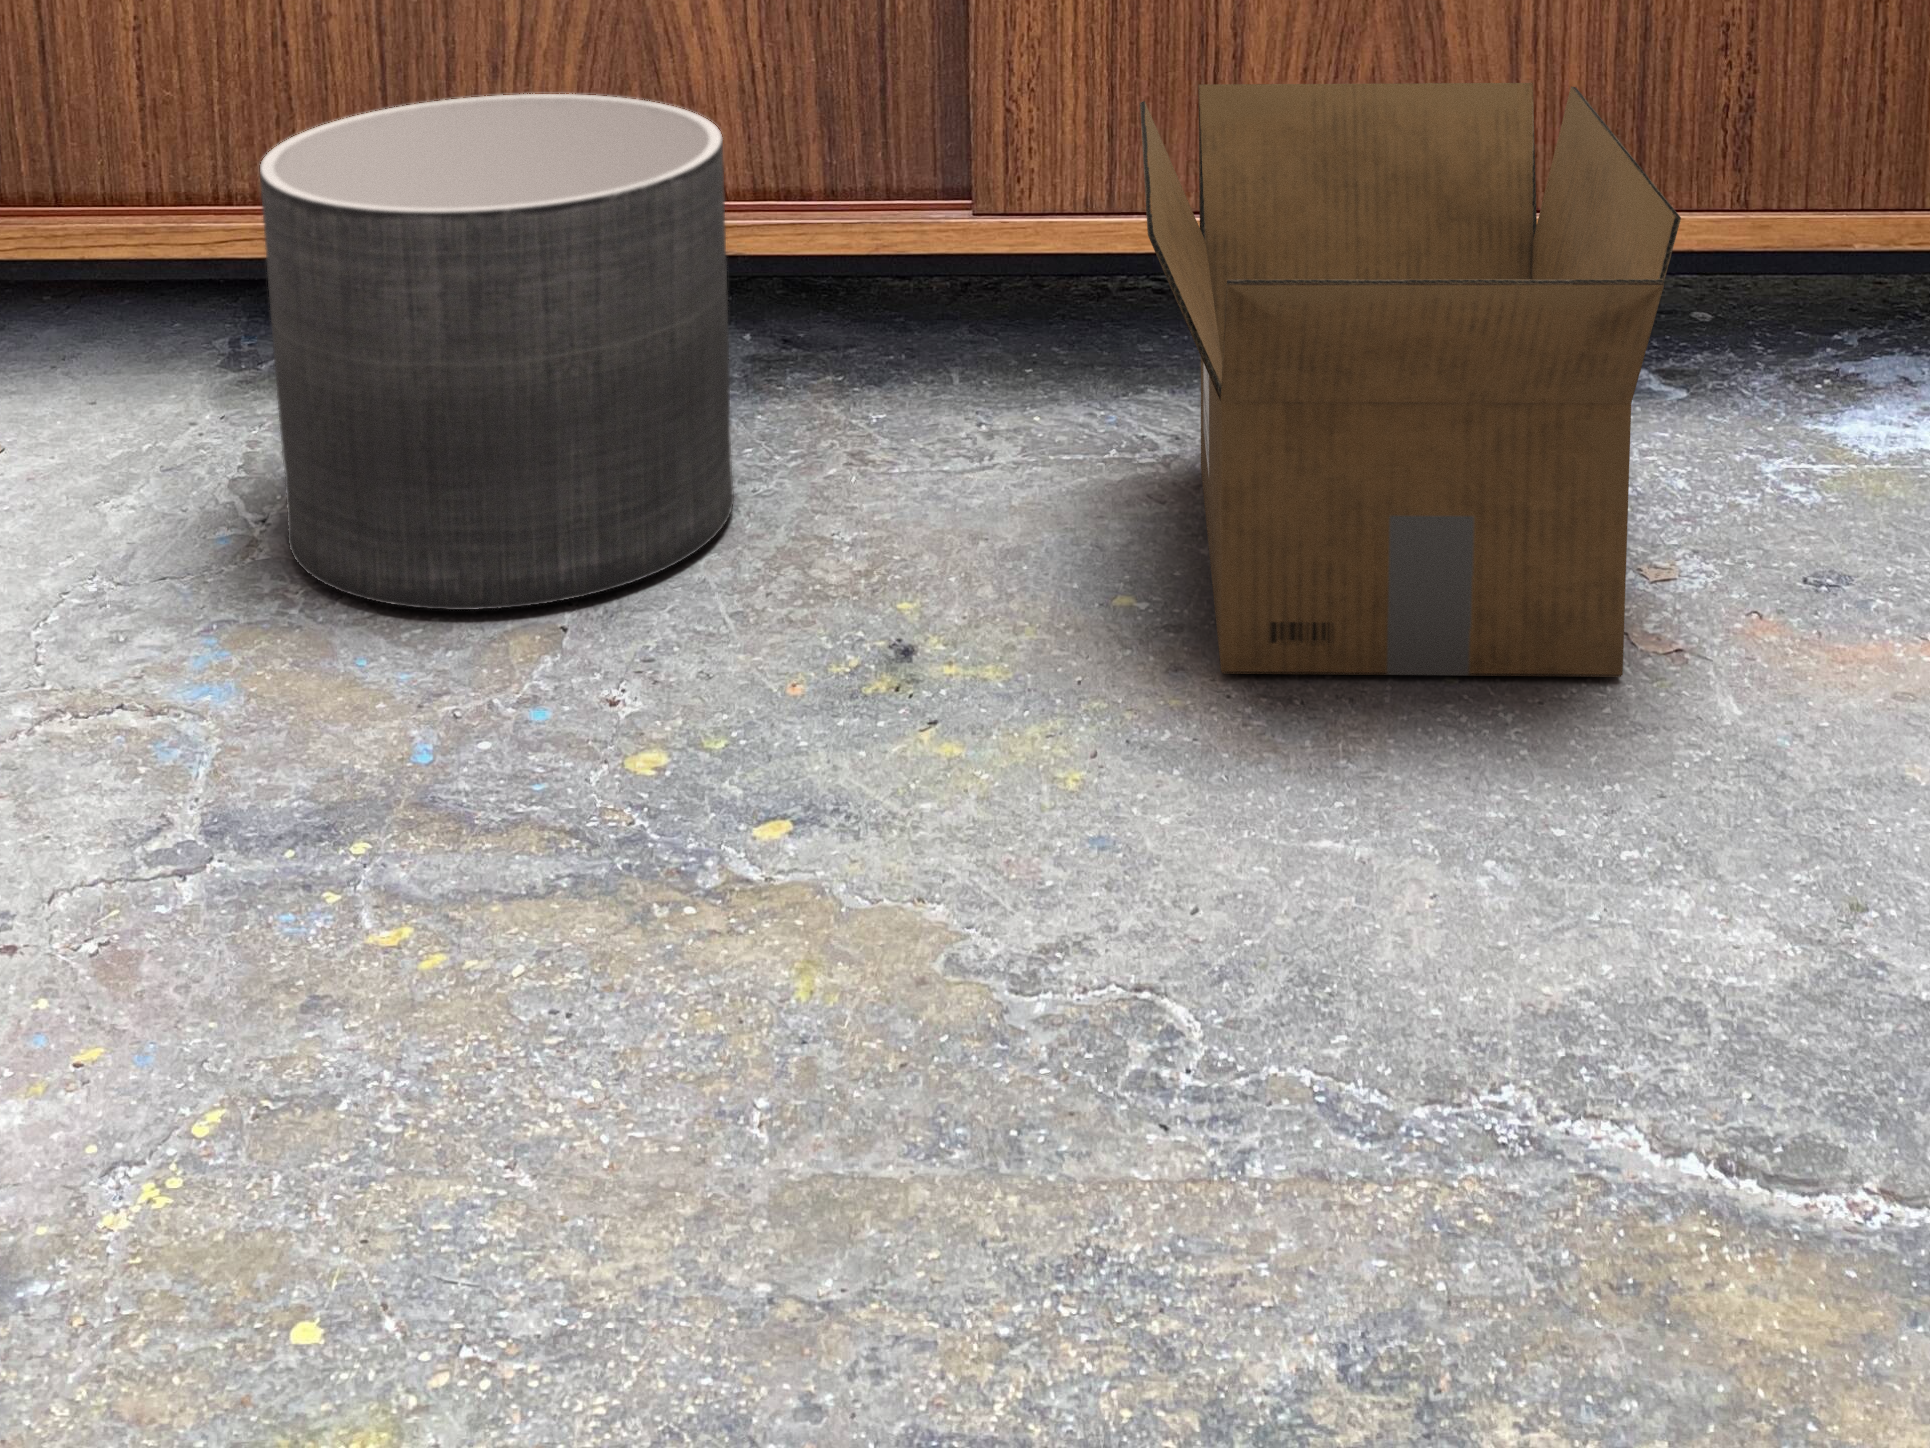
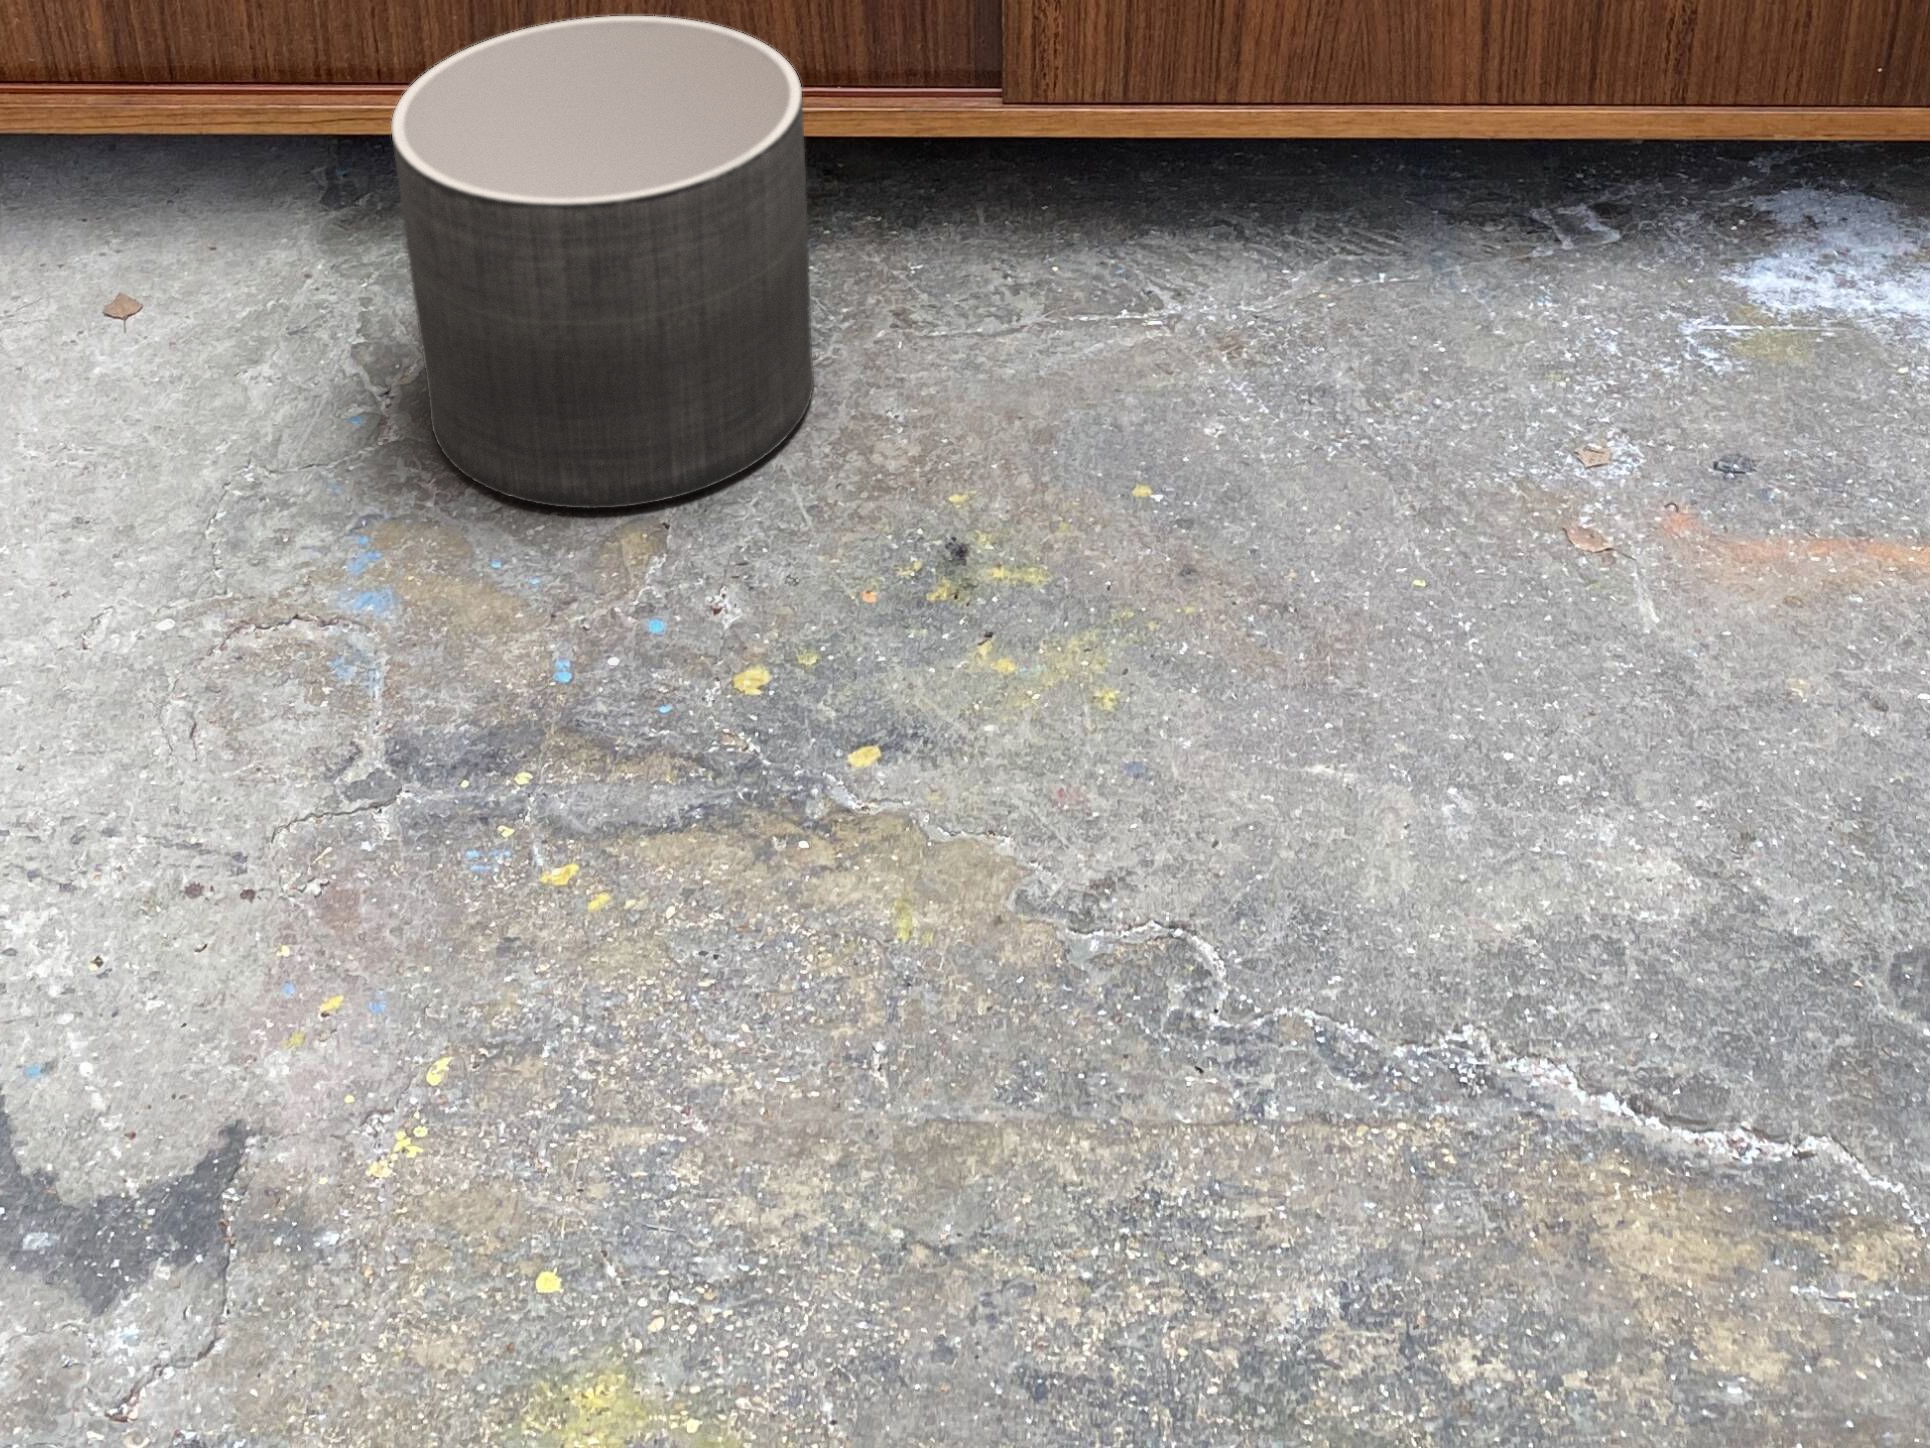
cardboard box: present [1140,83,1681,677] -> none [1170,20,1644,584]

